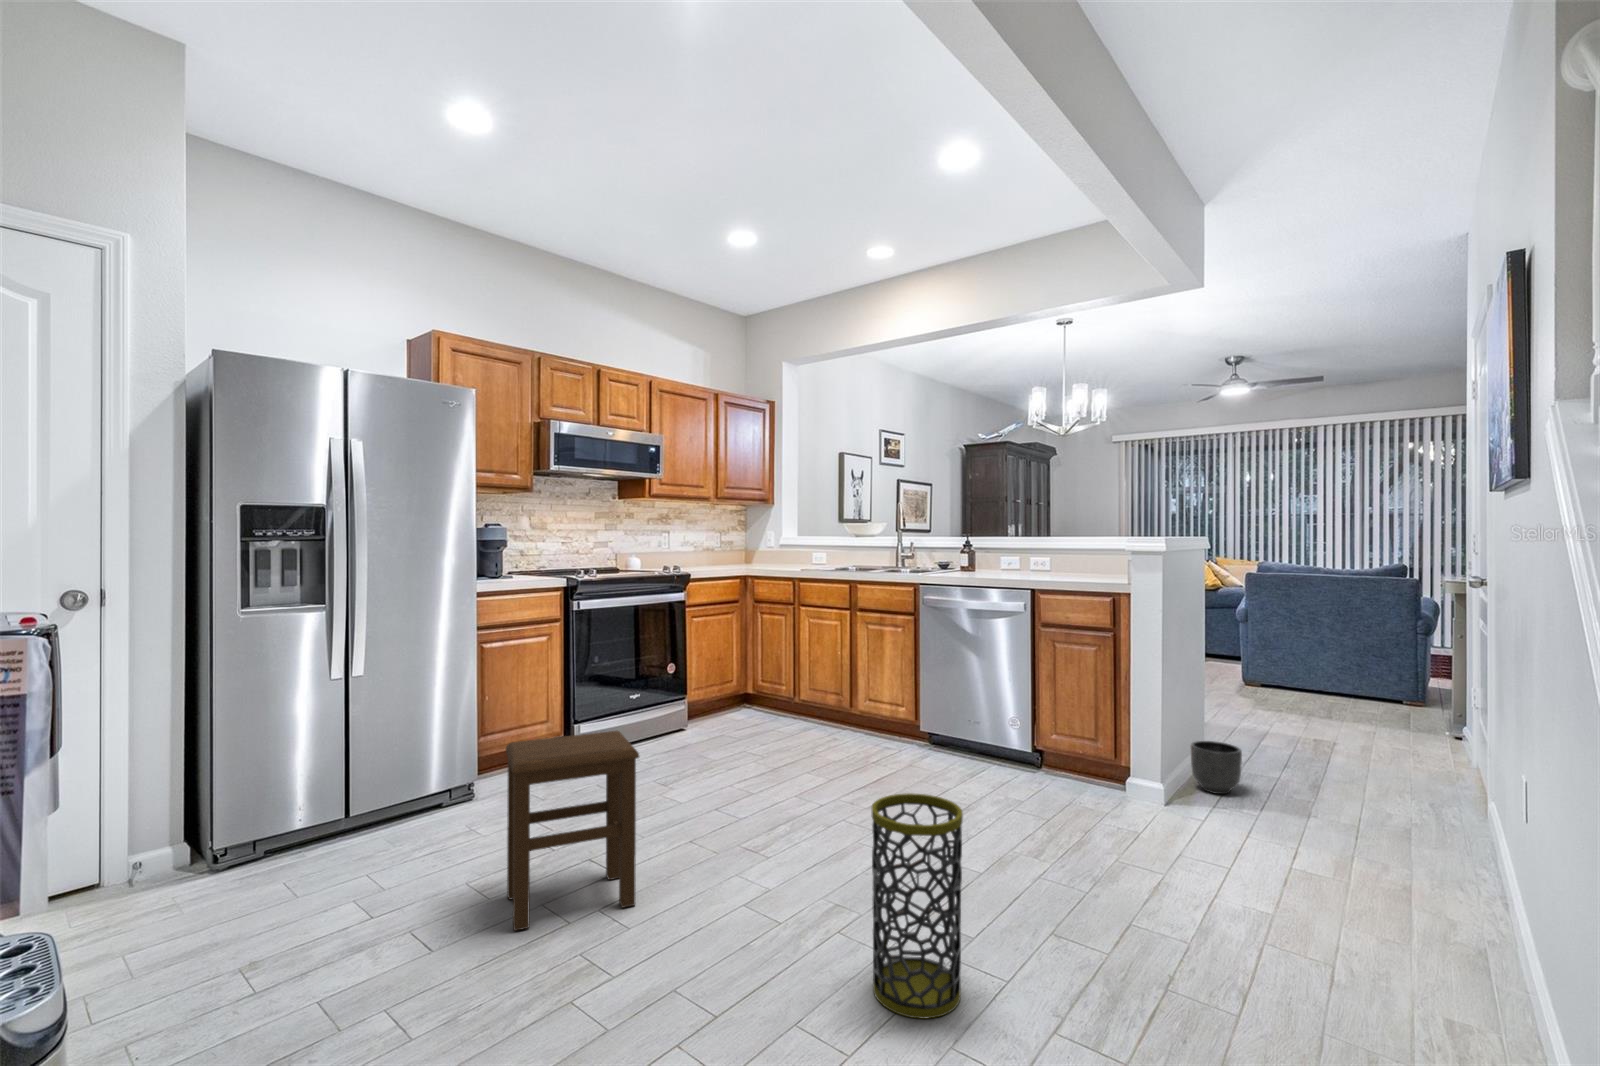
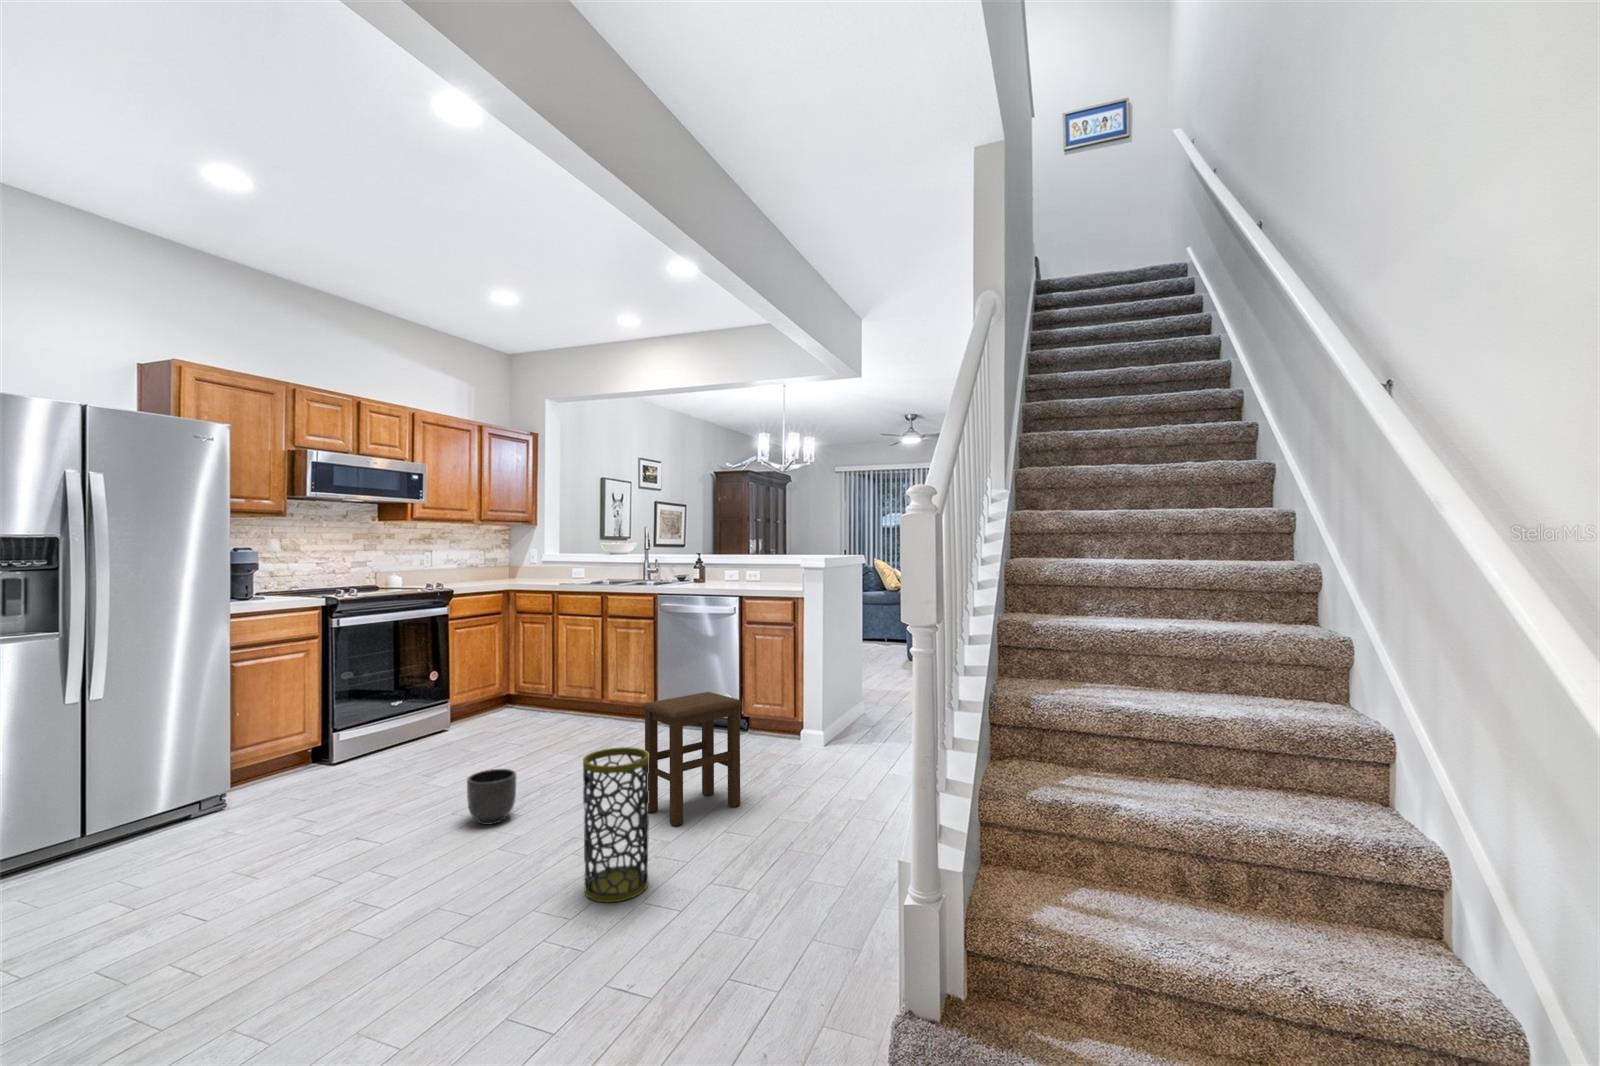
stool: present [506,731,639,931] -> present [643,692,742,826]
planter: present [1191,741,1242,794] -> present [467,769,516,825]

